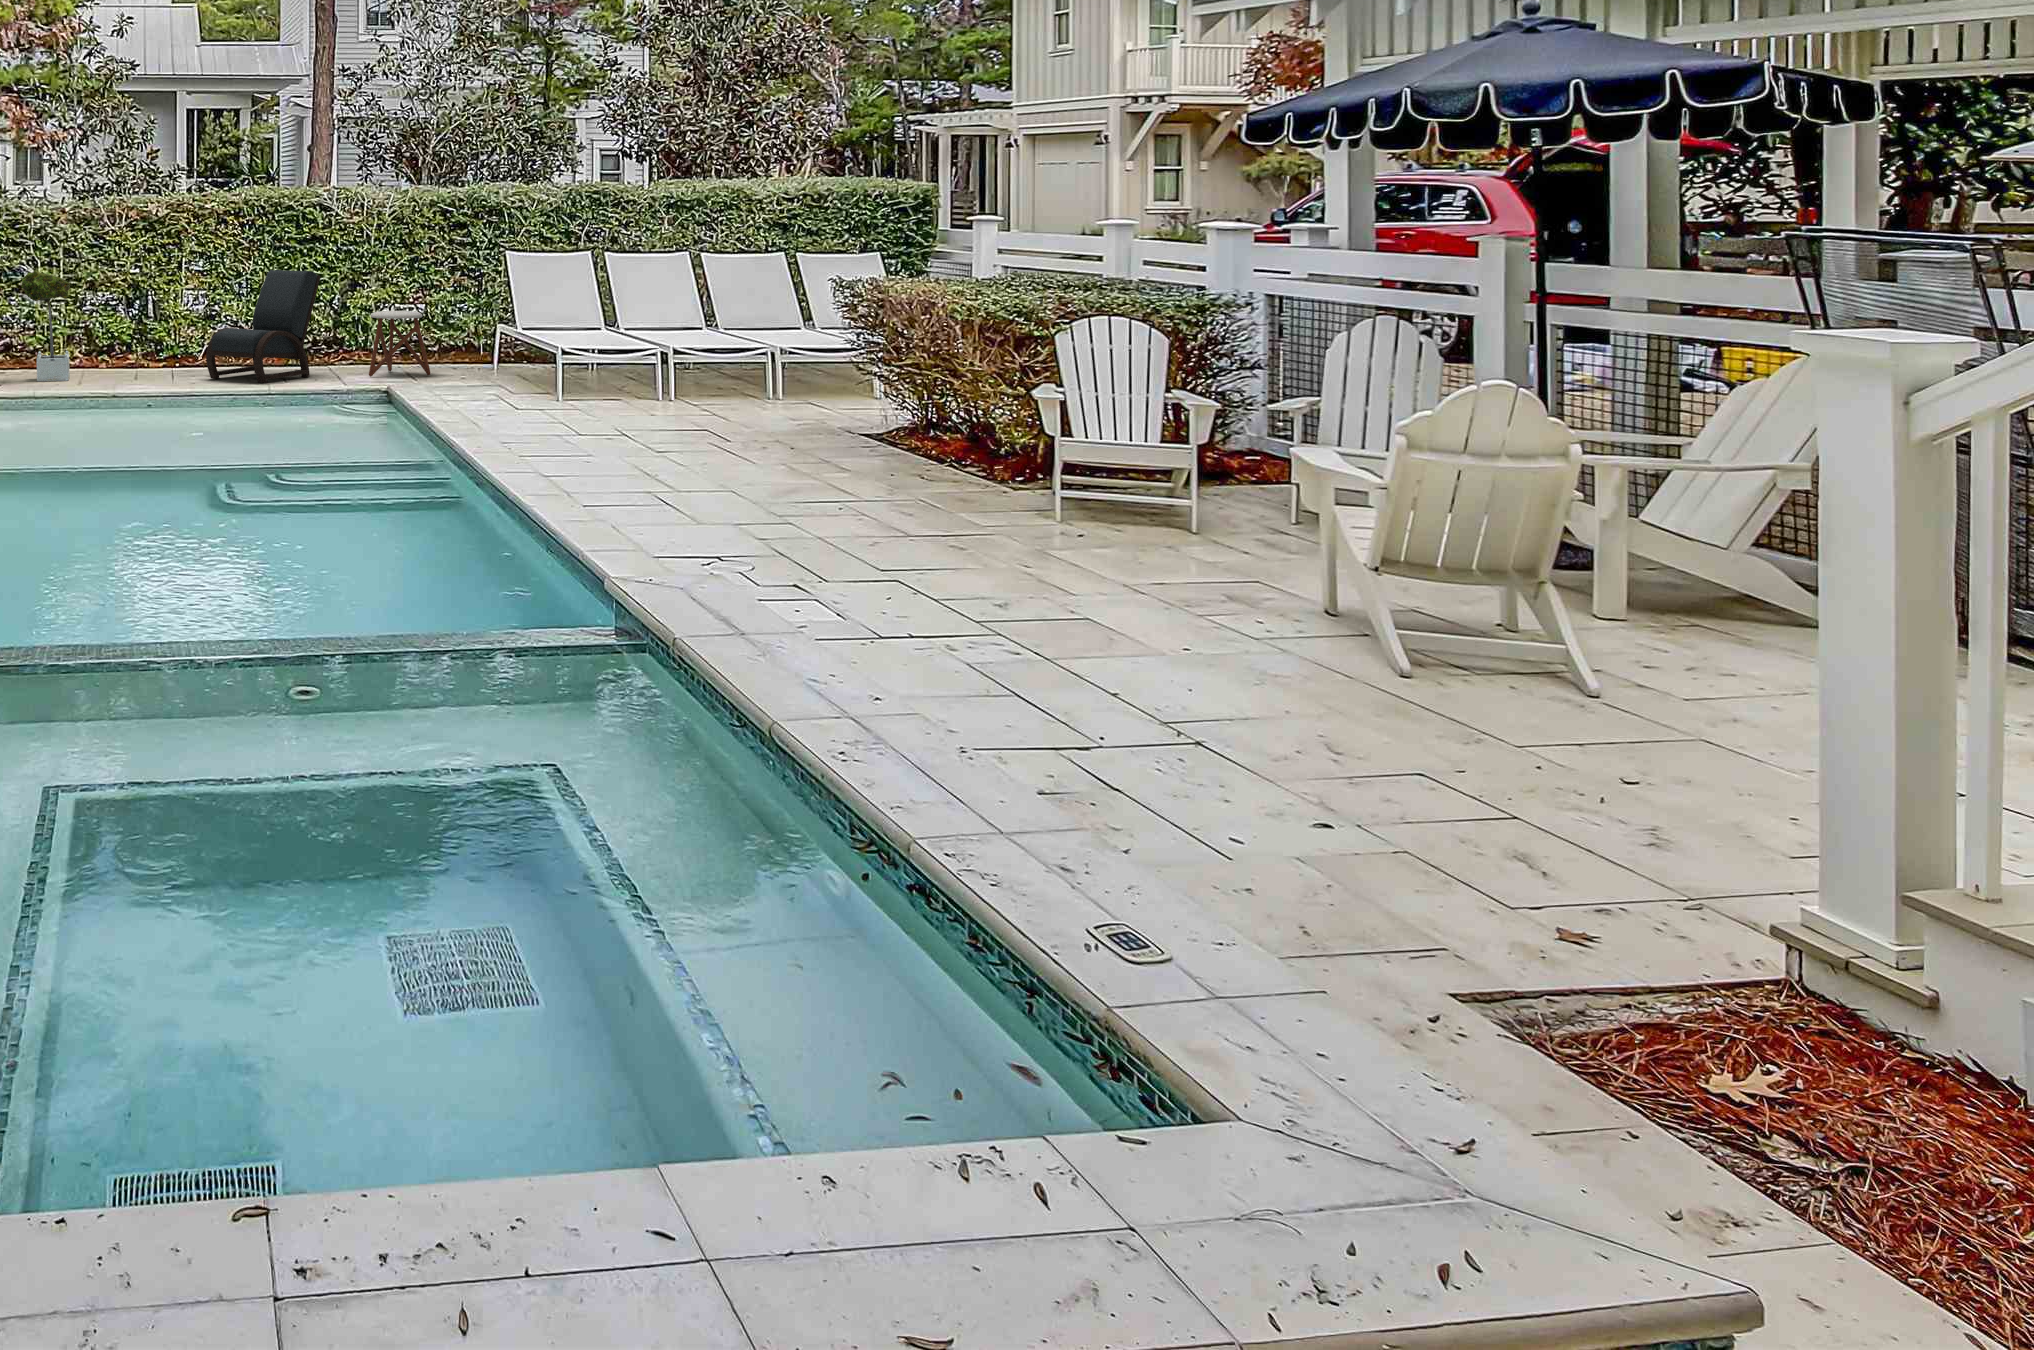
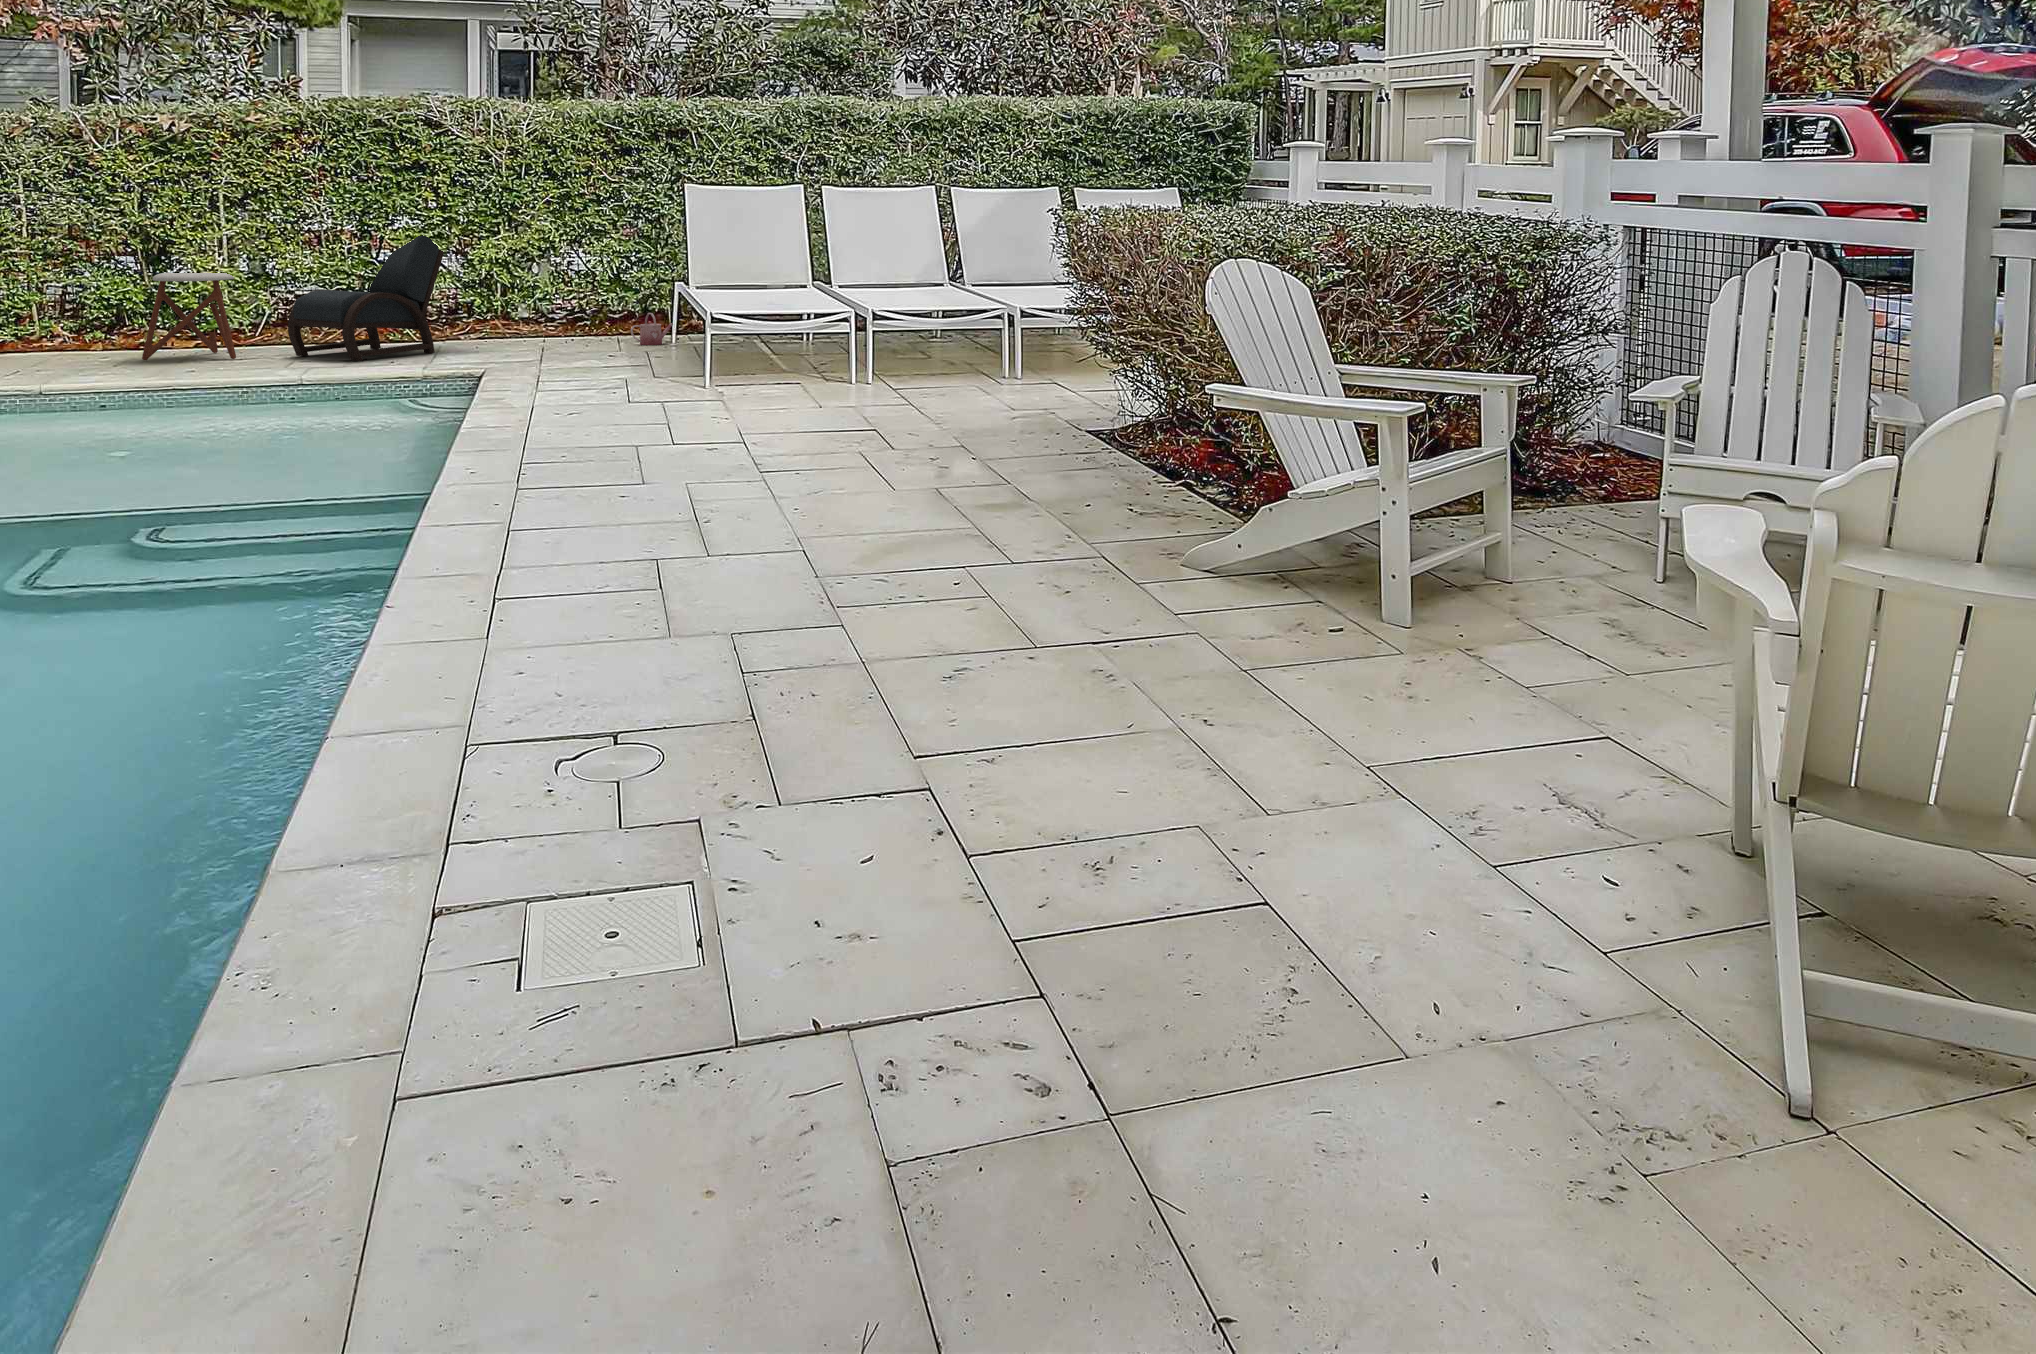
potted tree: present [21,270,71,381] -> none [24,213,107,361]
stool: present [369,311,431,377] -> present [142,271,236,360]
watering can: none [450,346,483,372] -> present [631,313,673,345]

